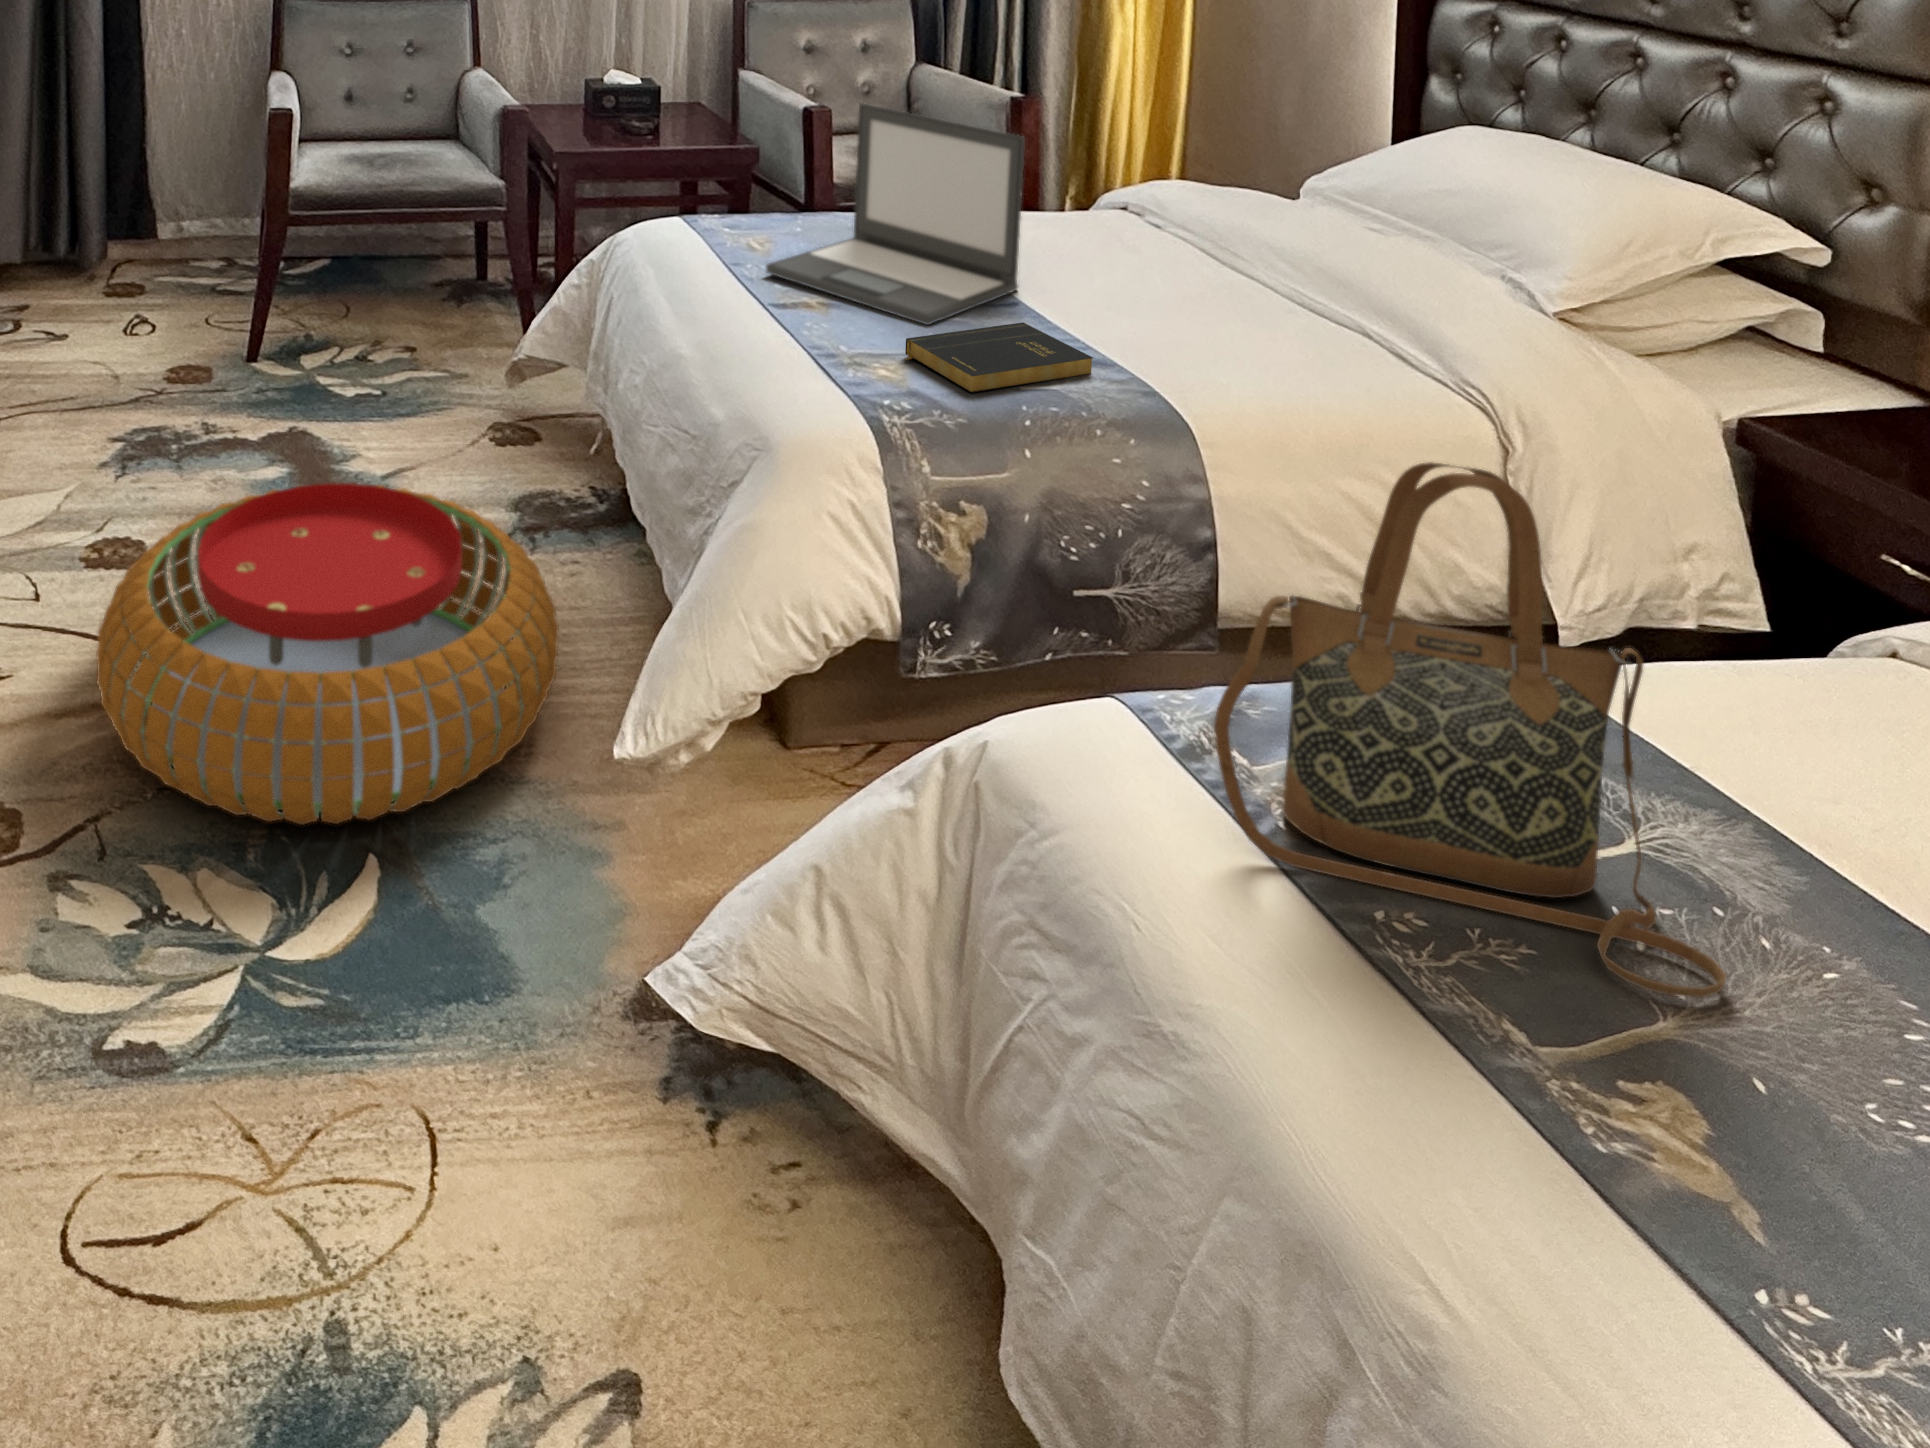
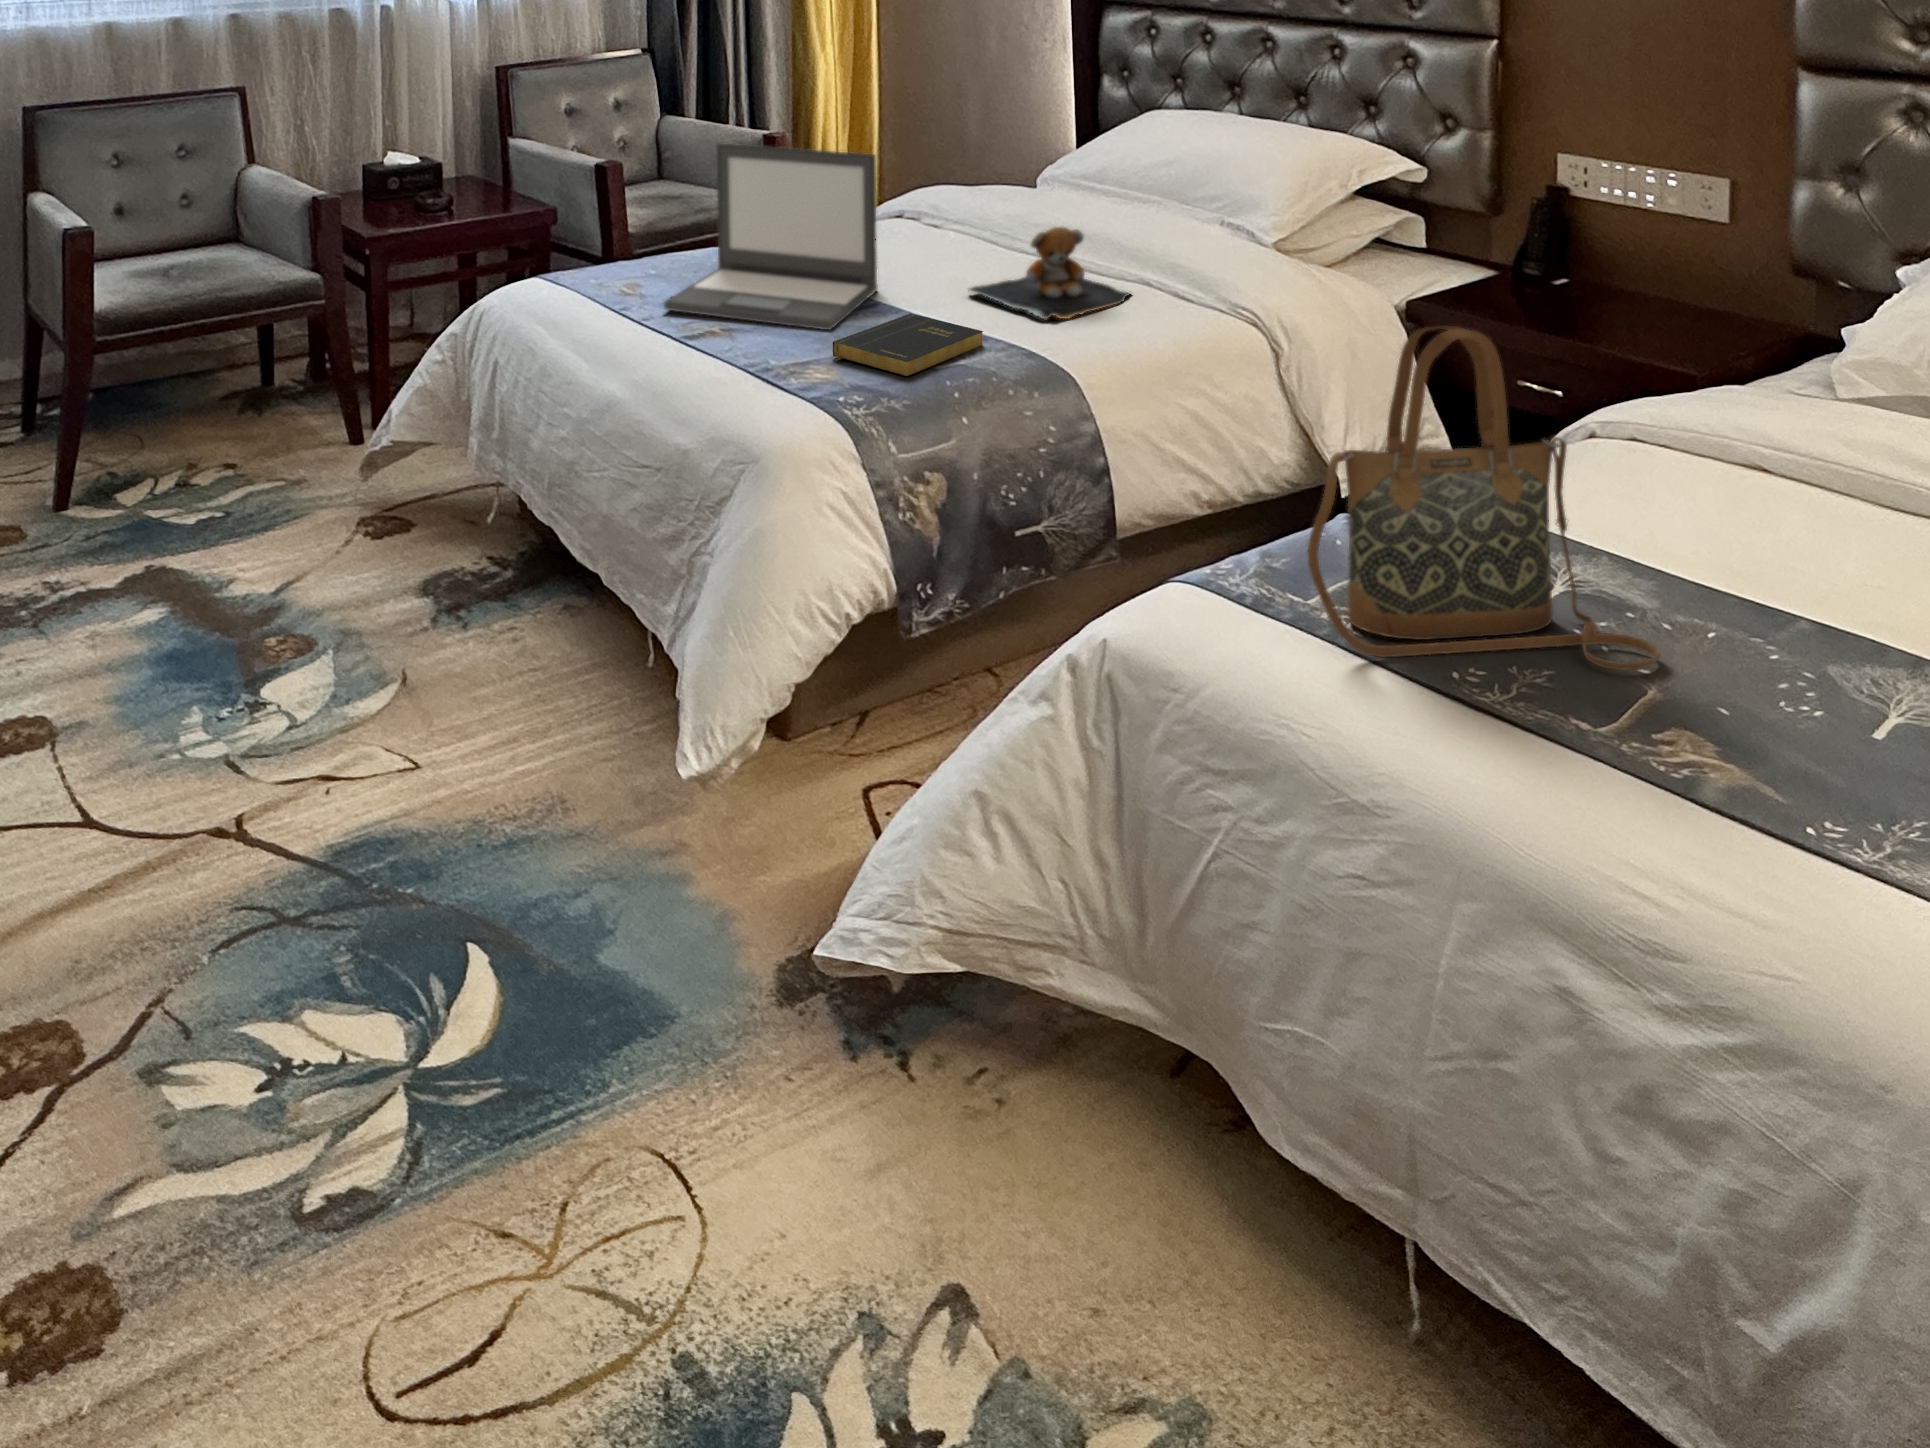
teddy bear: none [1120,250,1334,362] -> present [969,227,1130,320]
pouf: present [96,483,559,824] -> none [92,583,582,950]

